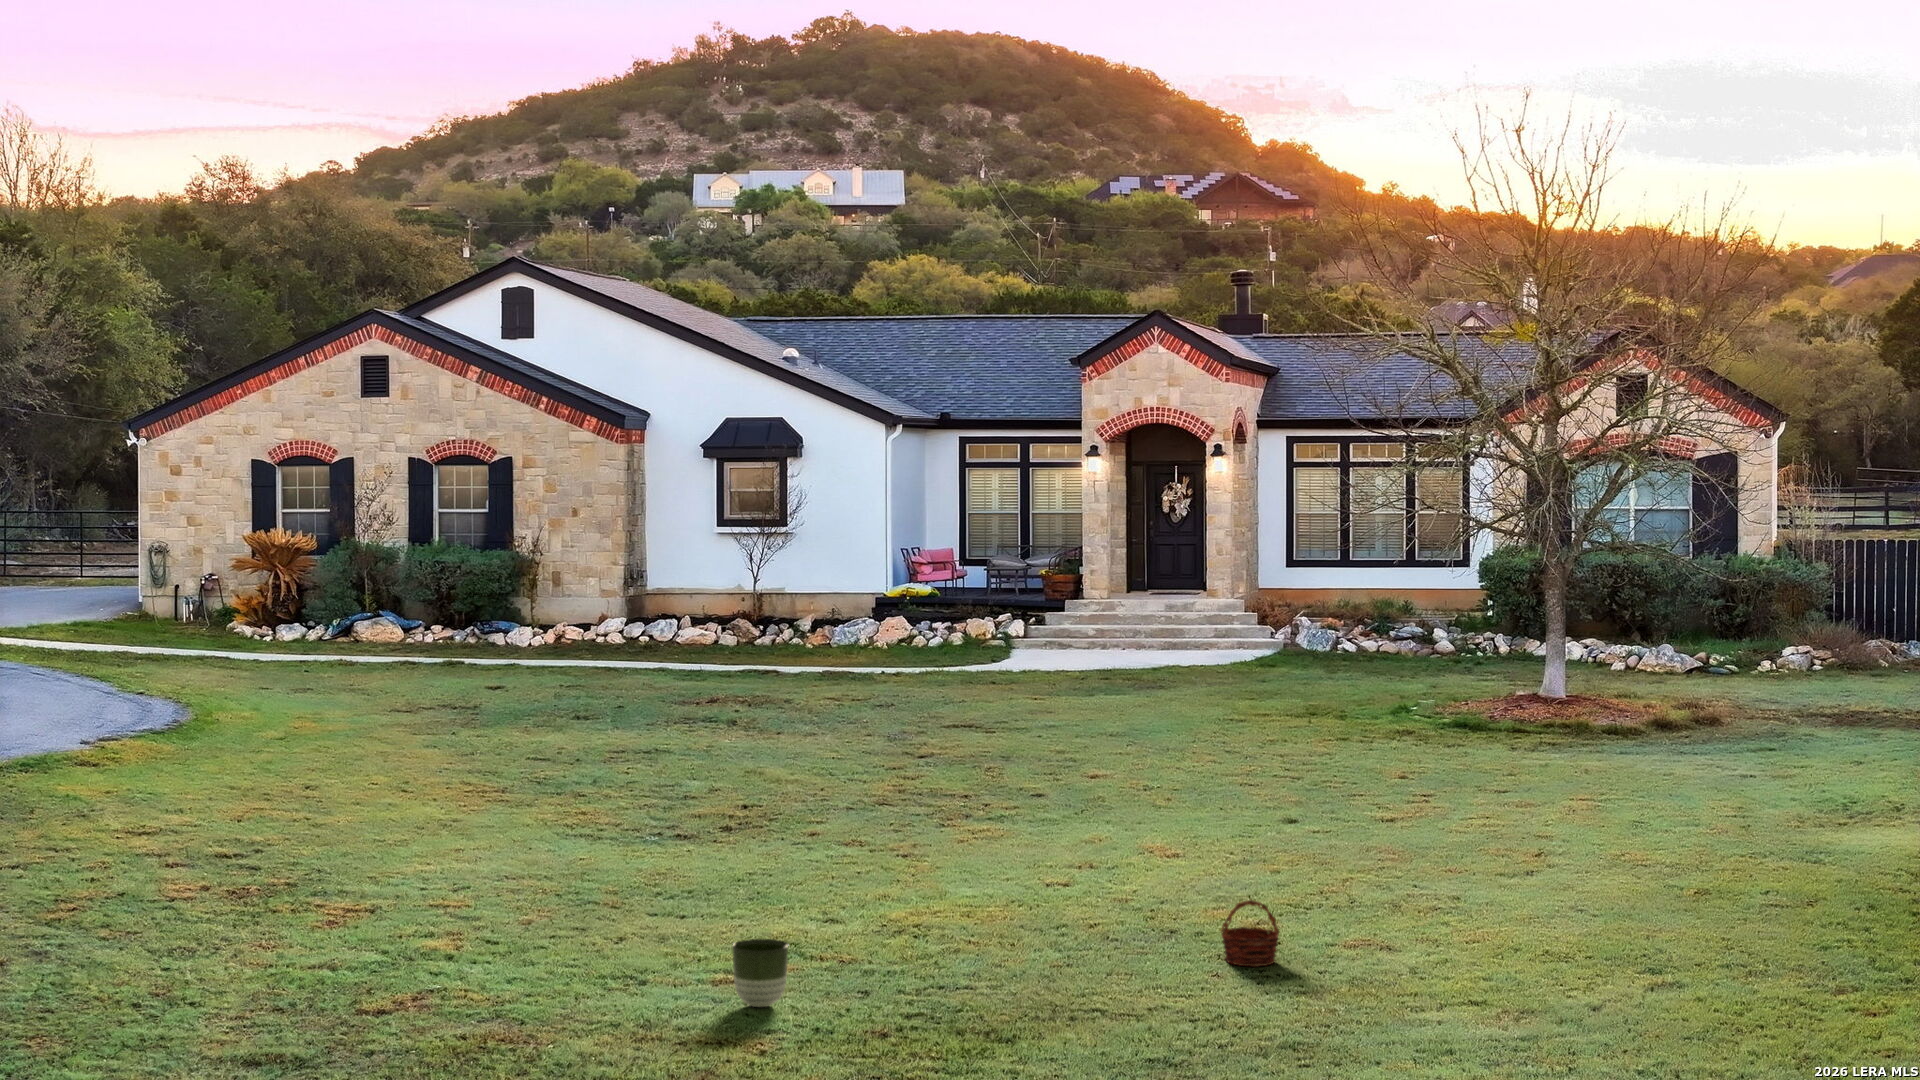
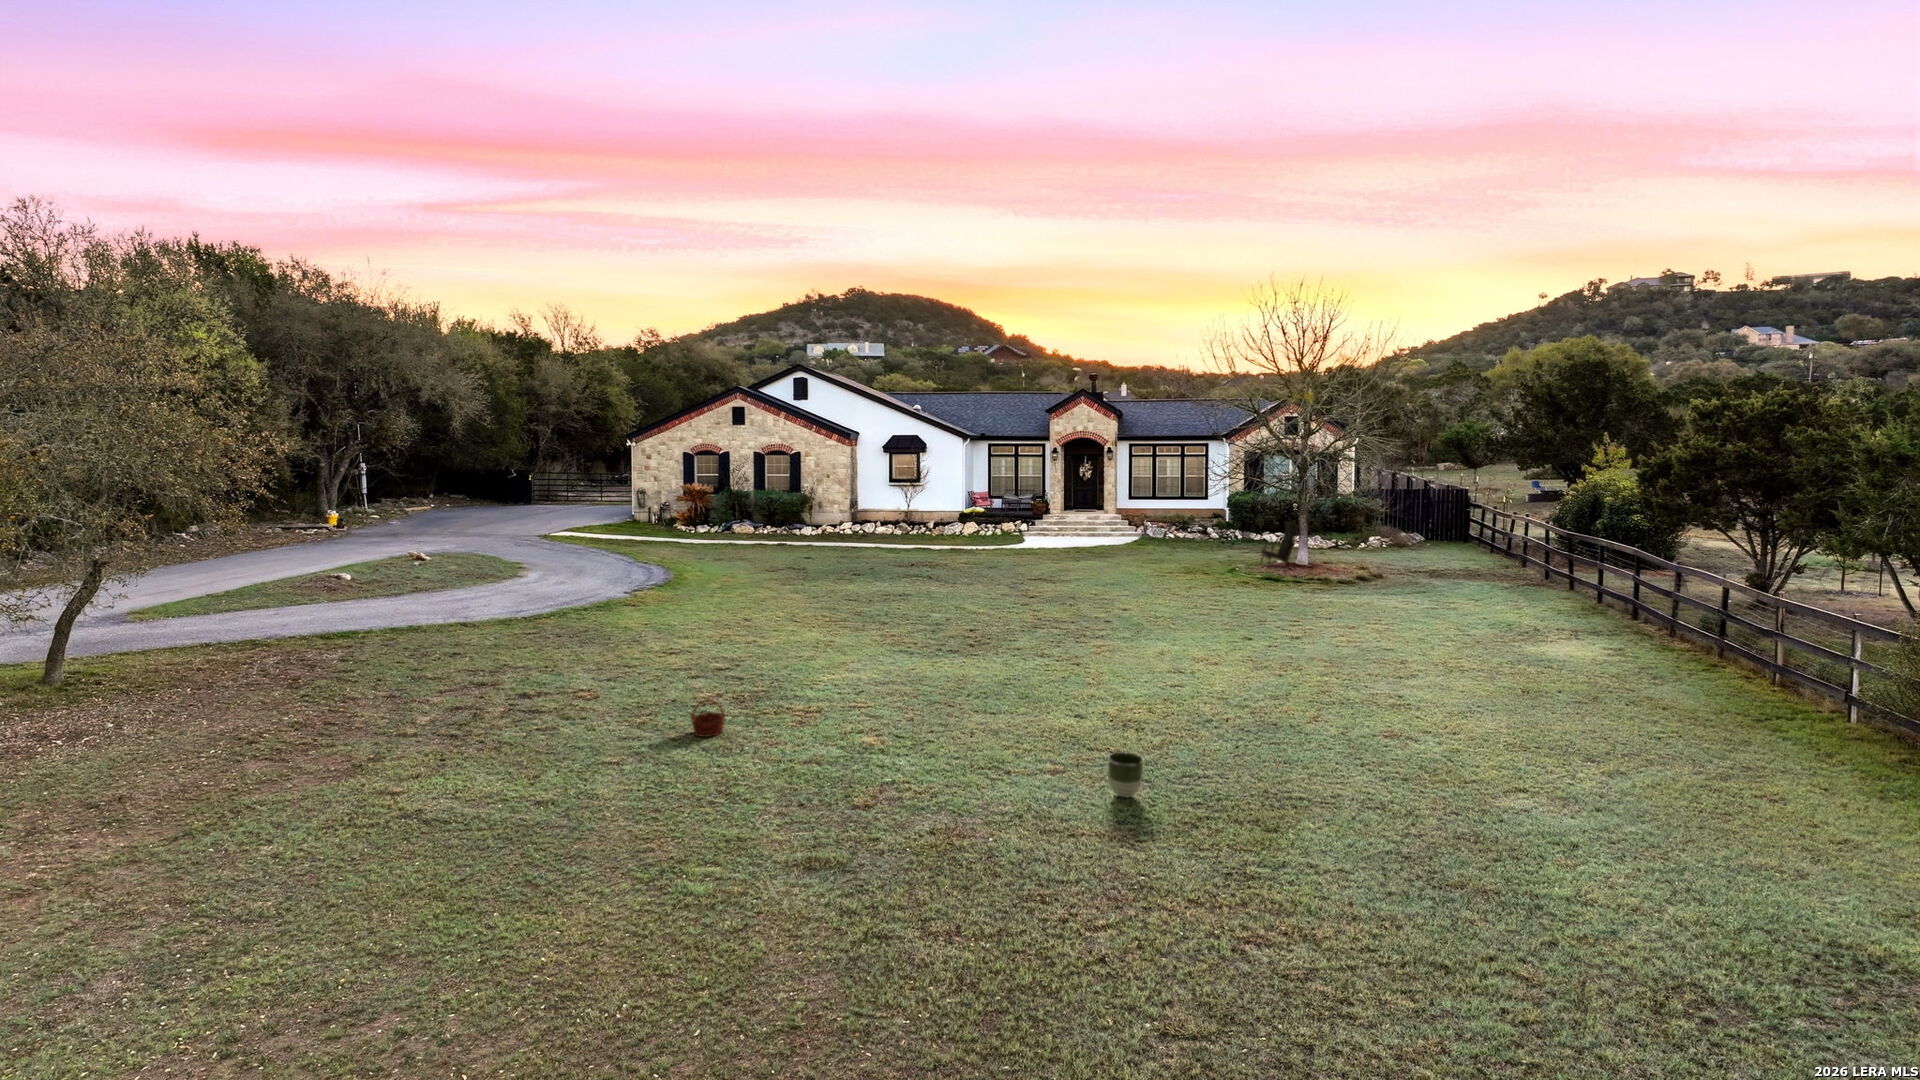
lounge chair: none [1475,605,1547,710] -> present [1261,521,1298,567]
basket: present [1221,900,1279,967] -> present [691,699,725,737]

